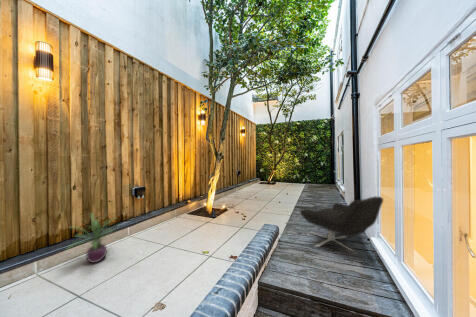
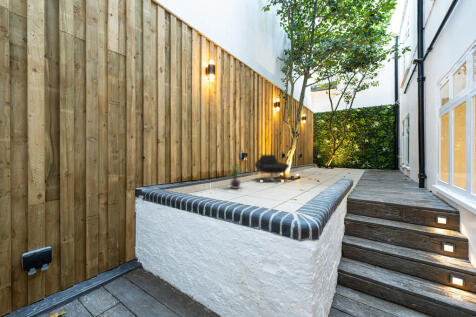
lounge chair: present [300,197,383,251] -> present [255,154,289,181]

